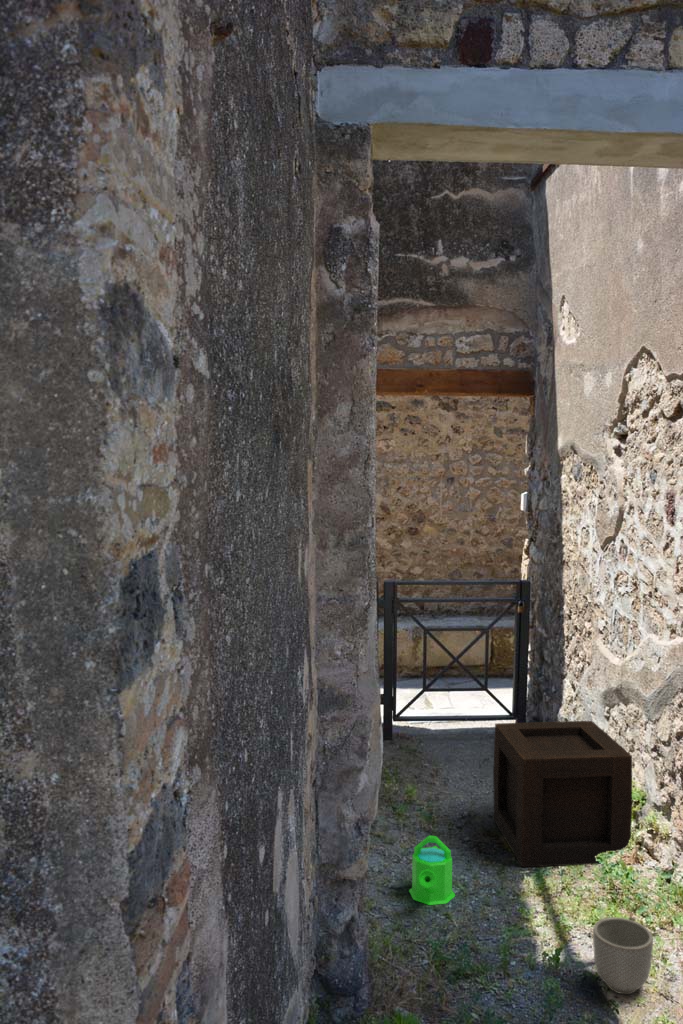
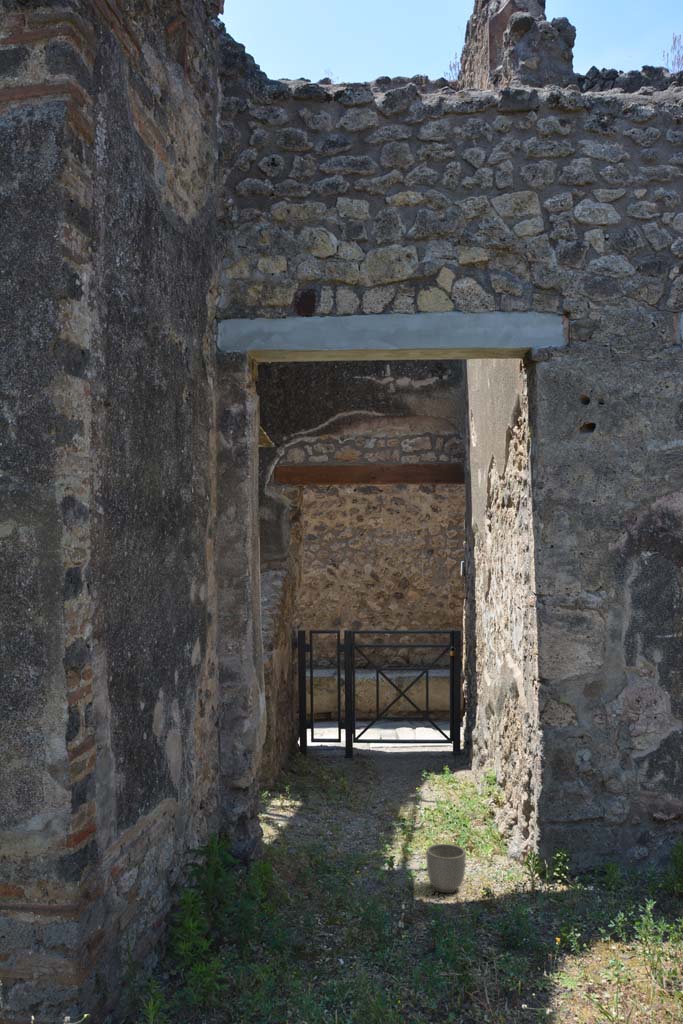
wooden crate: present [493,721,632,867] -> none [402,728,492,829]
watering can: present [409,835,455,905] -> none [322,798,354,847]

